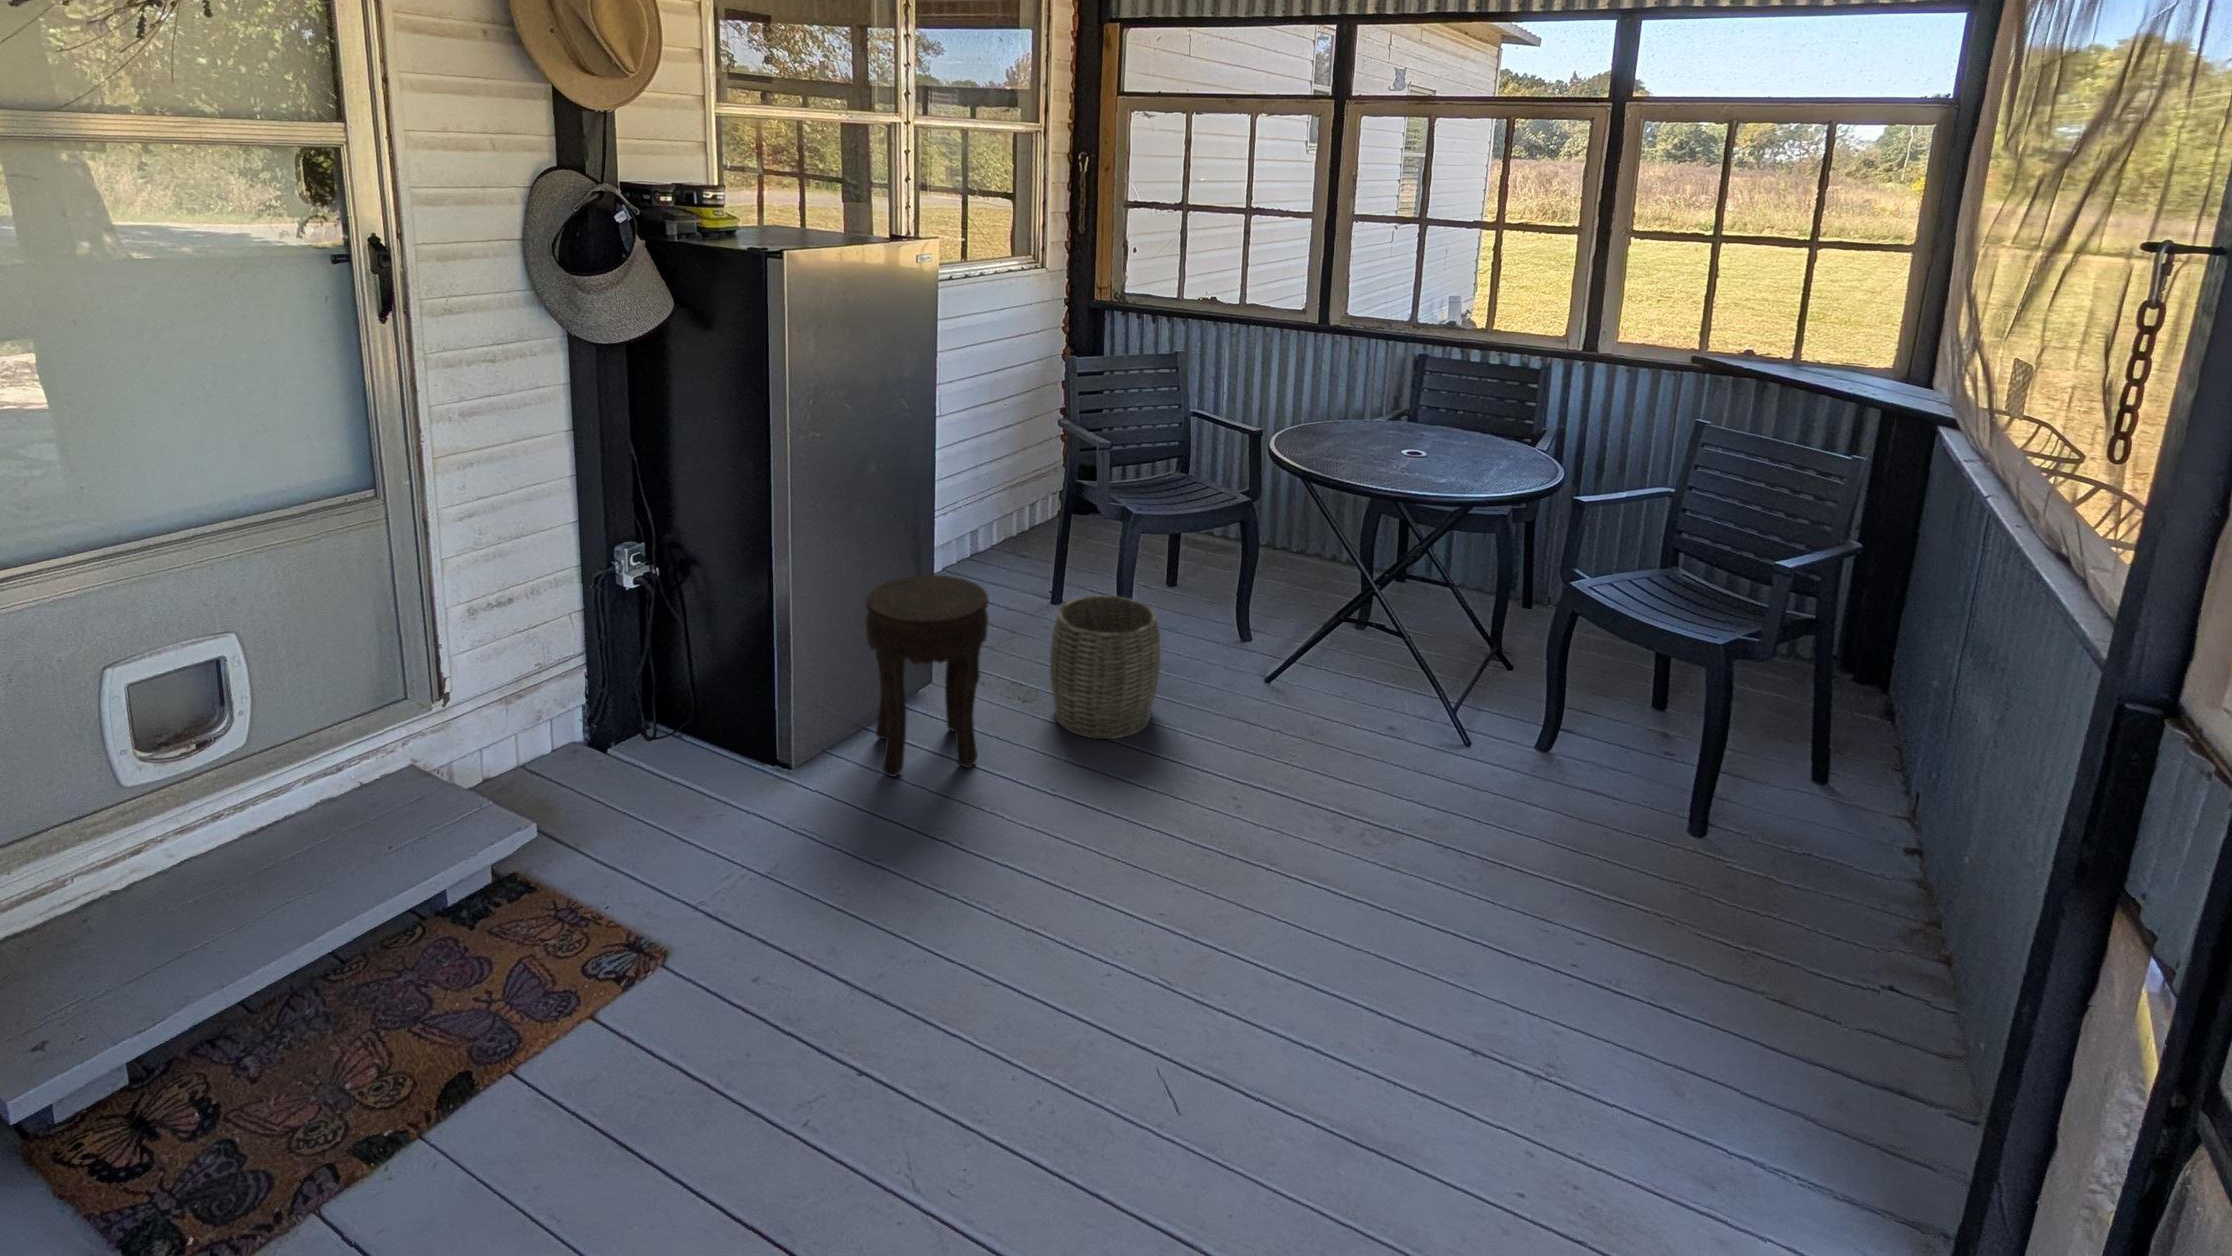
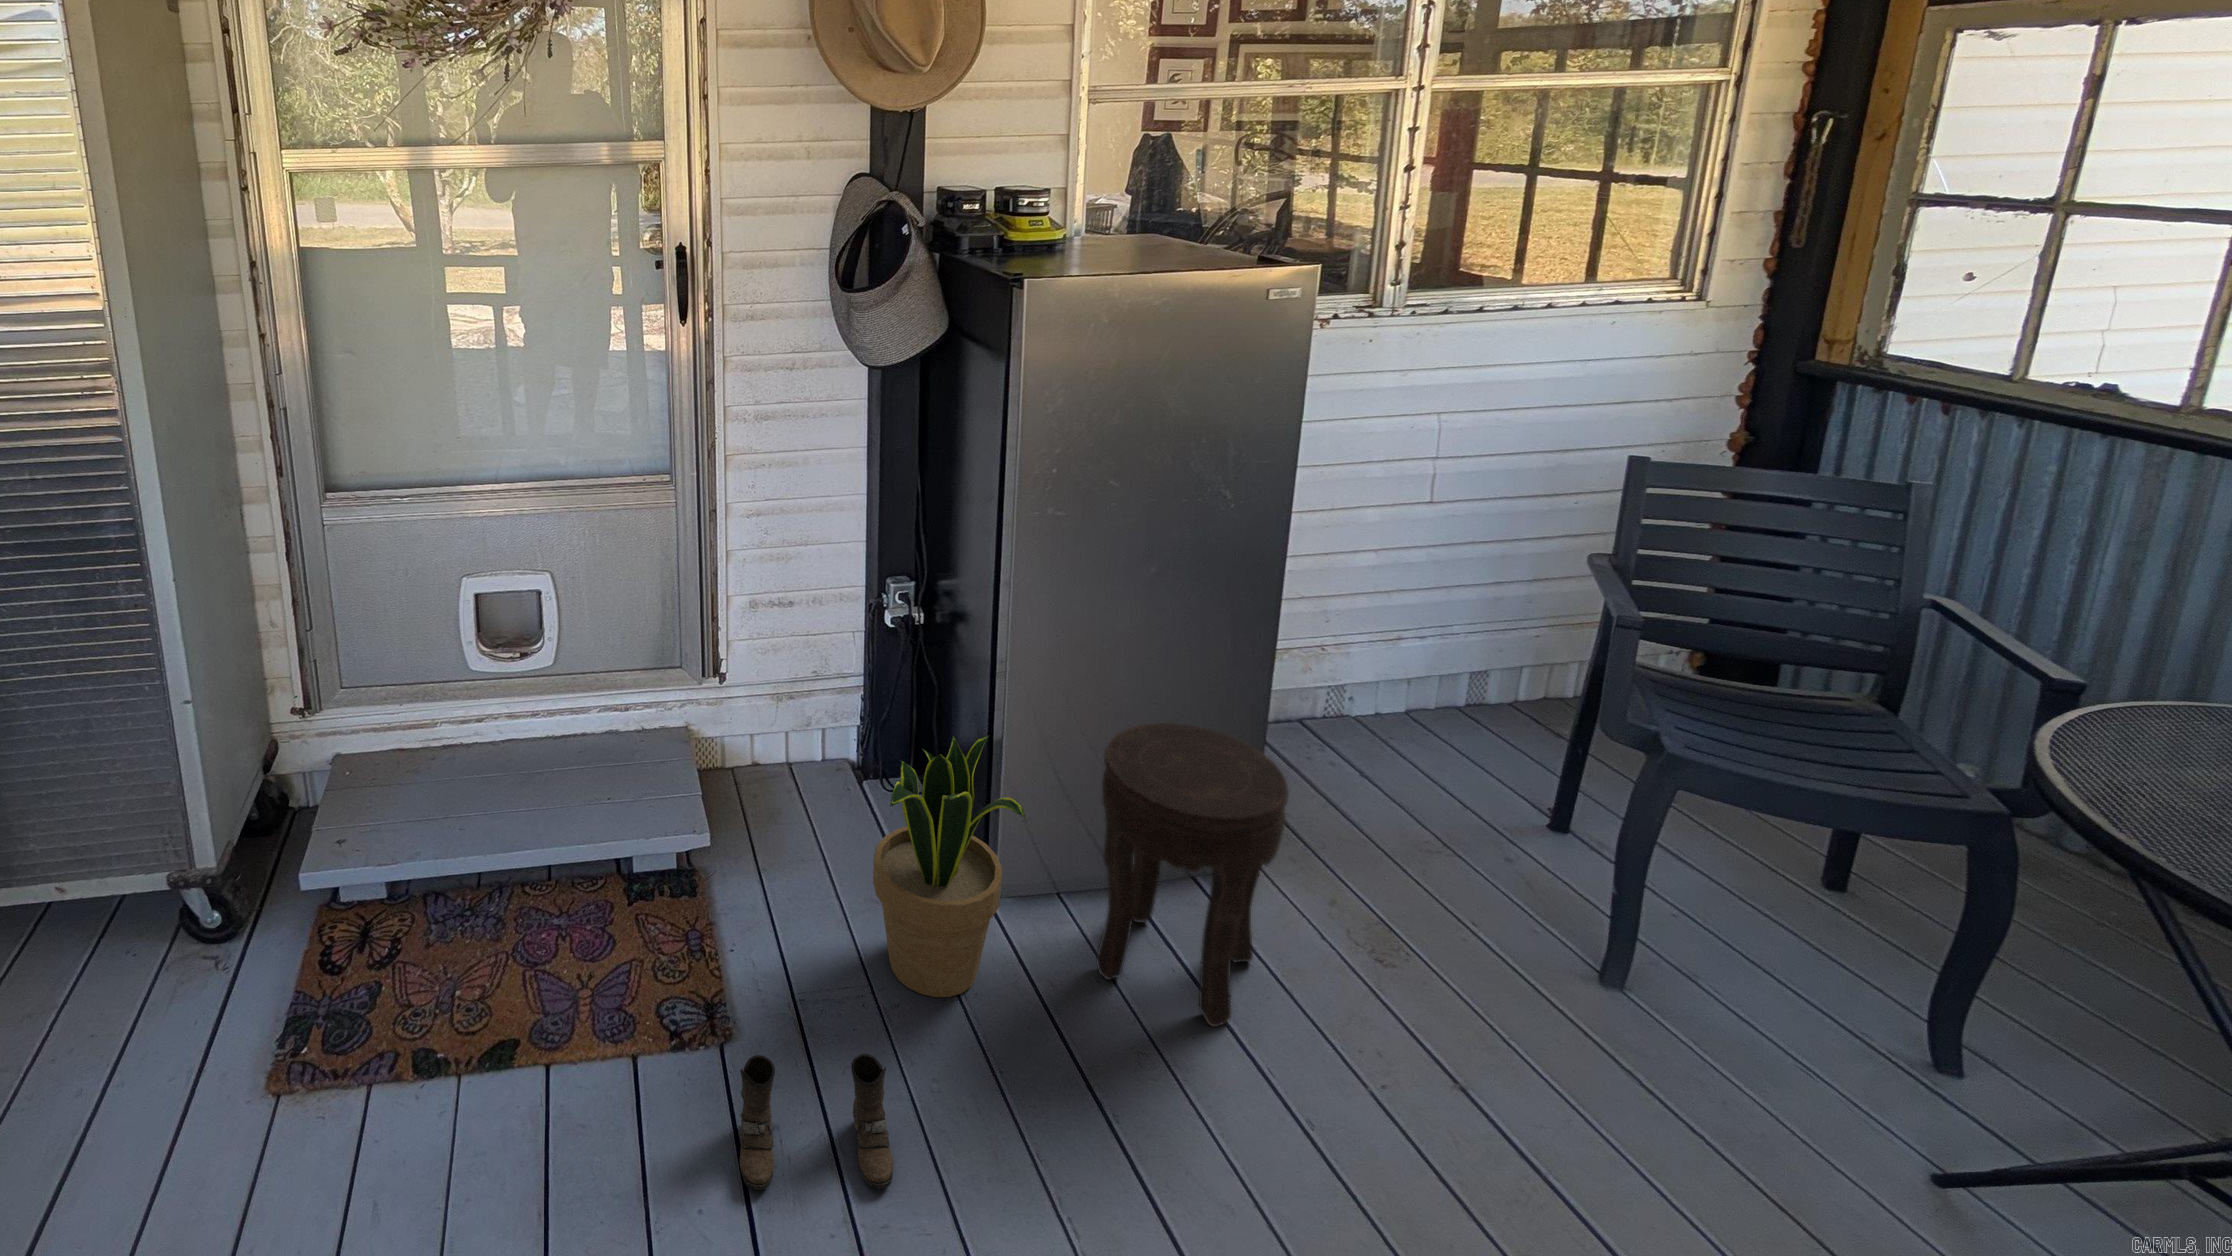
woven basket: present [1050,595,1160,739] -> none [1403,859,1638,1135]
potted plant: none [722,625,846,849] -> present [873,736,1026,997]
boots: none [727,870,862,1011] -> present [740,1054,893,1190]

